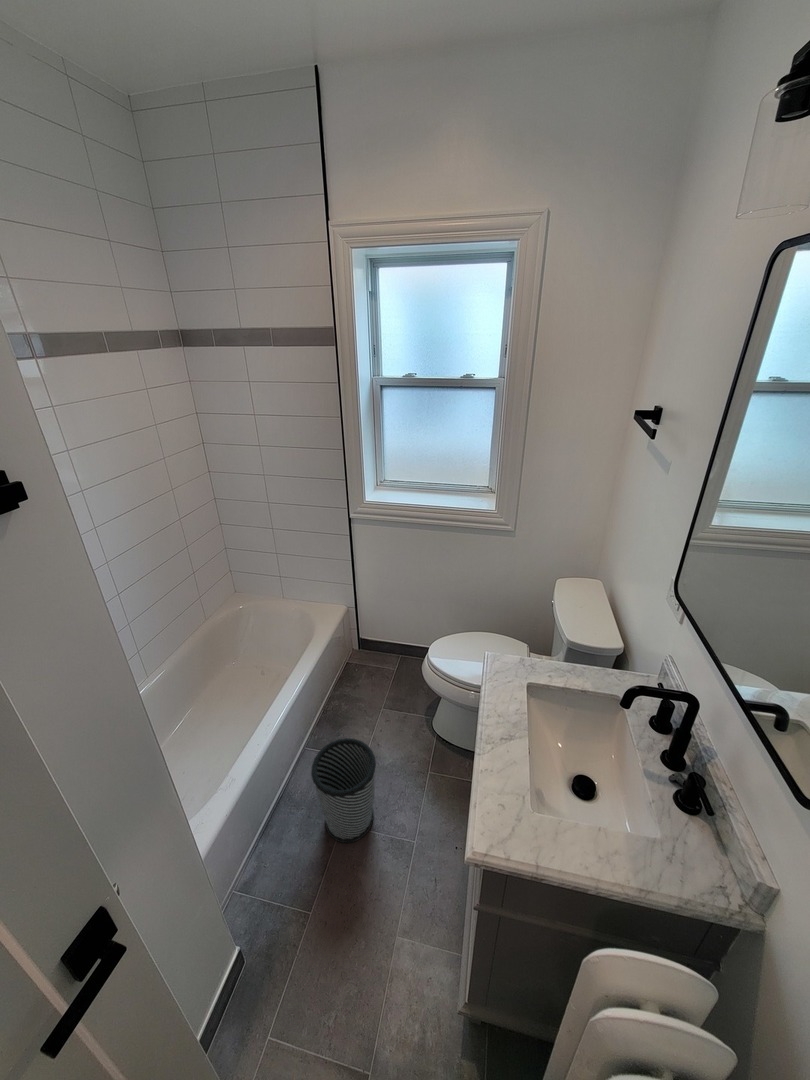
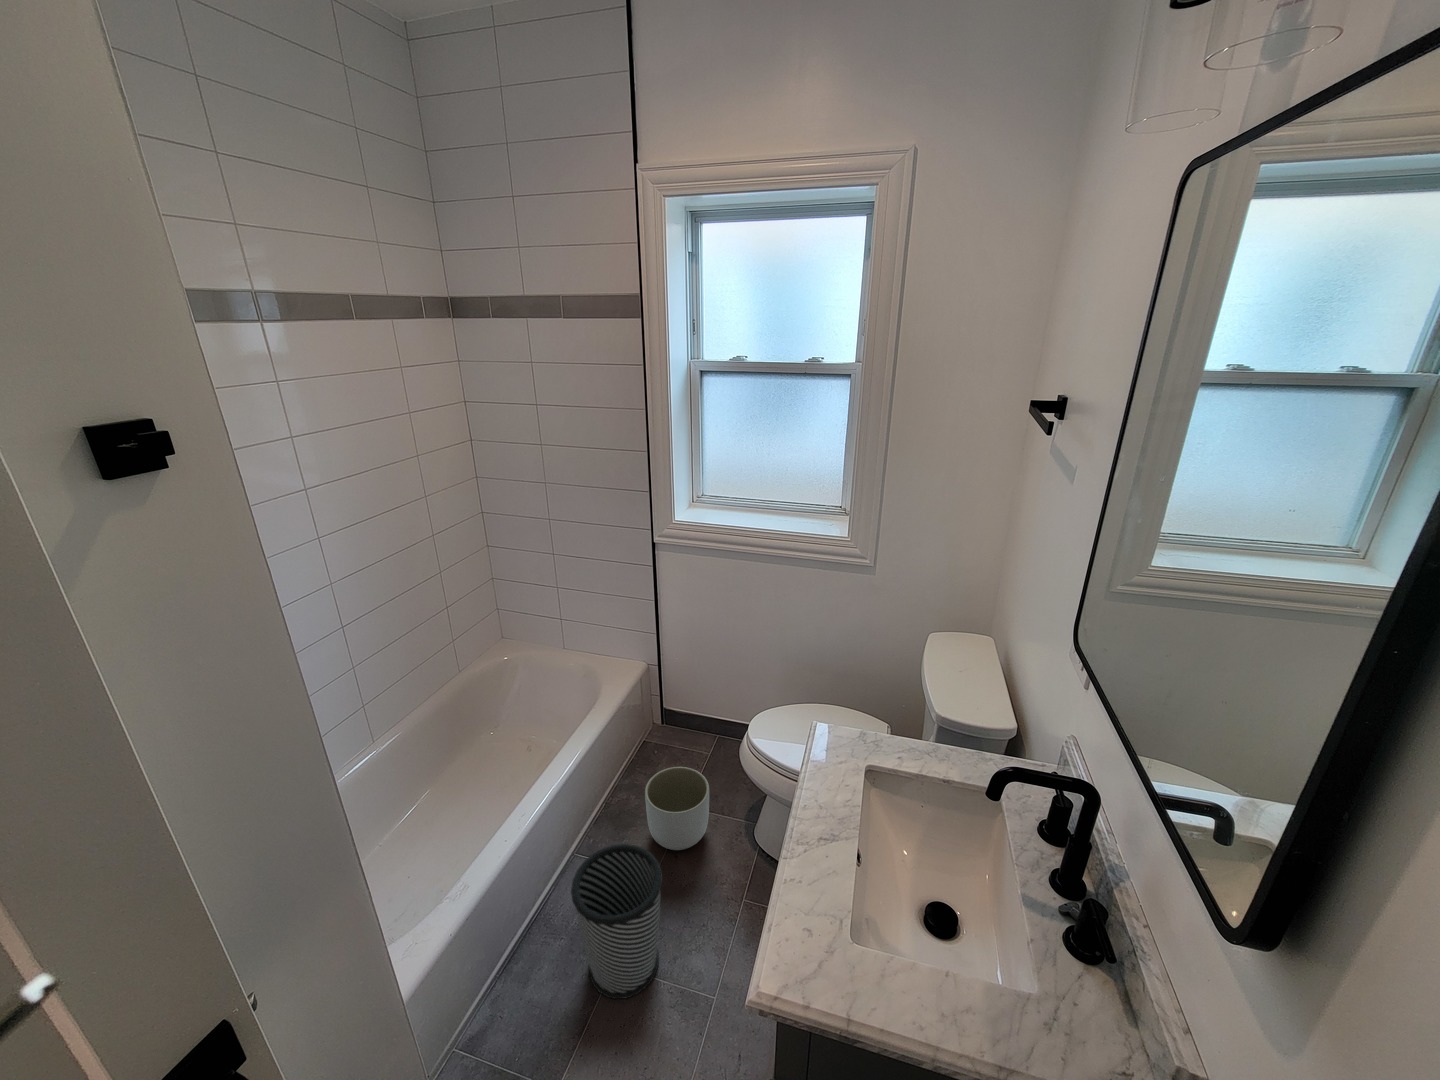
planter: none [355,679,400,737] -> present [645,767,709,850]

